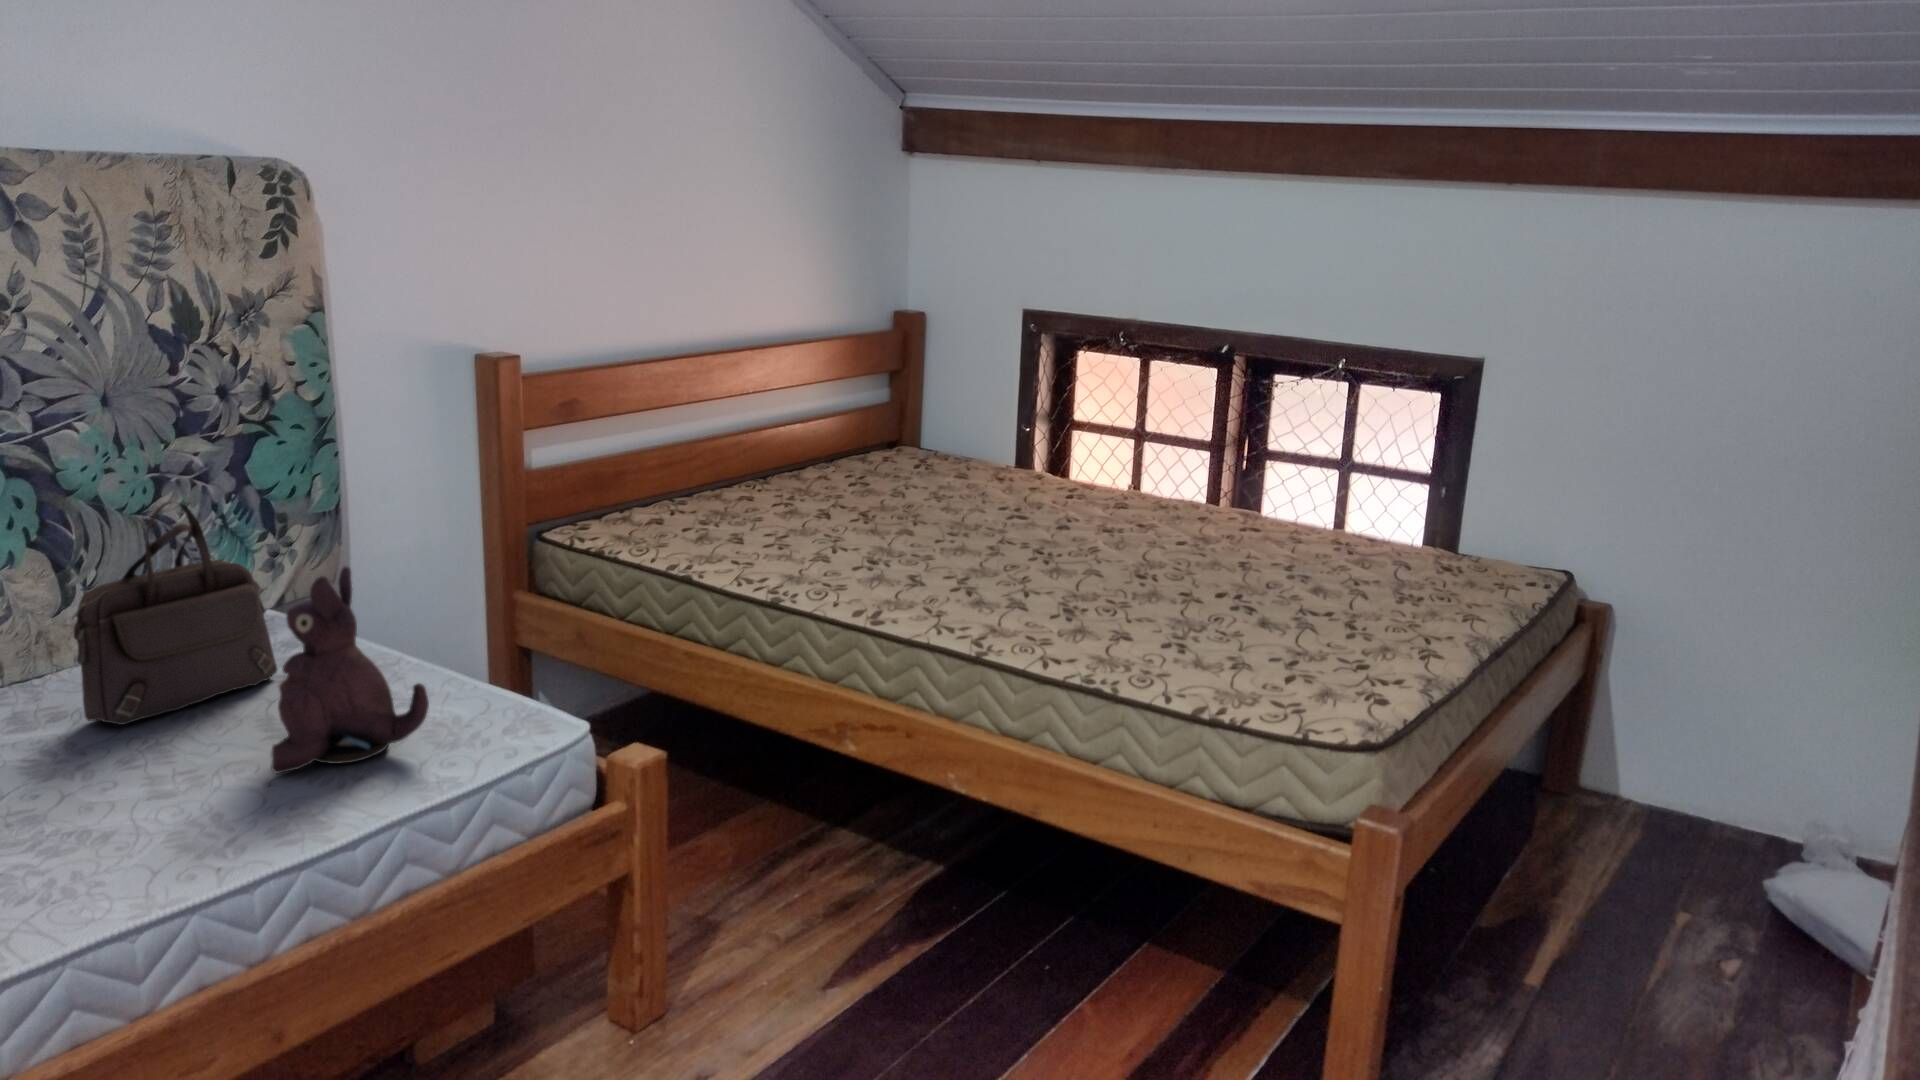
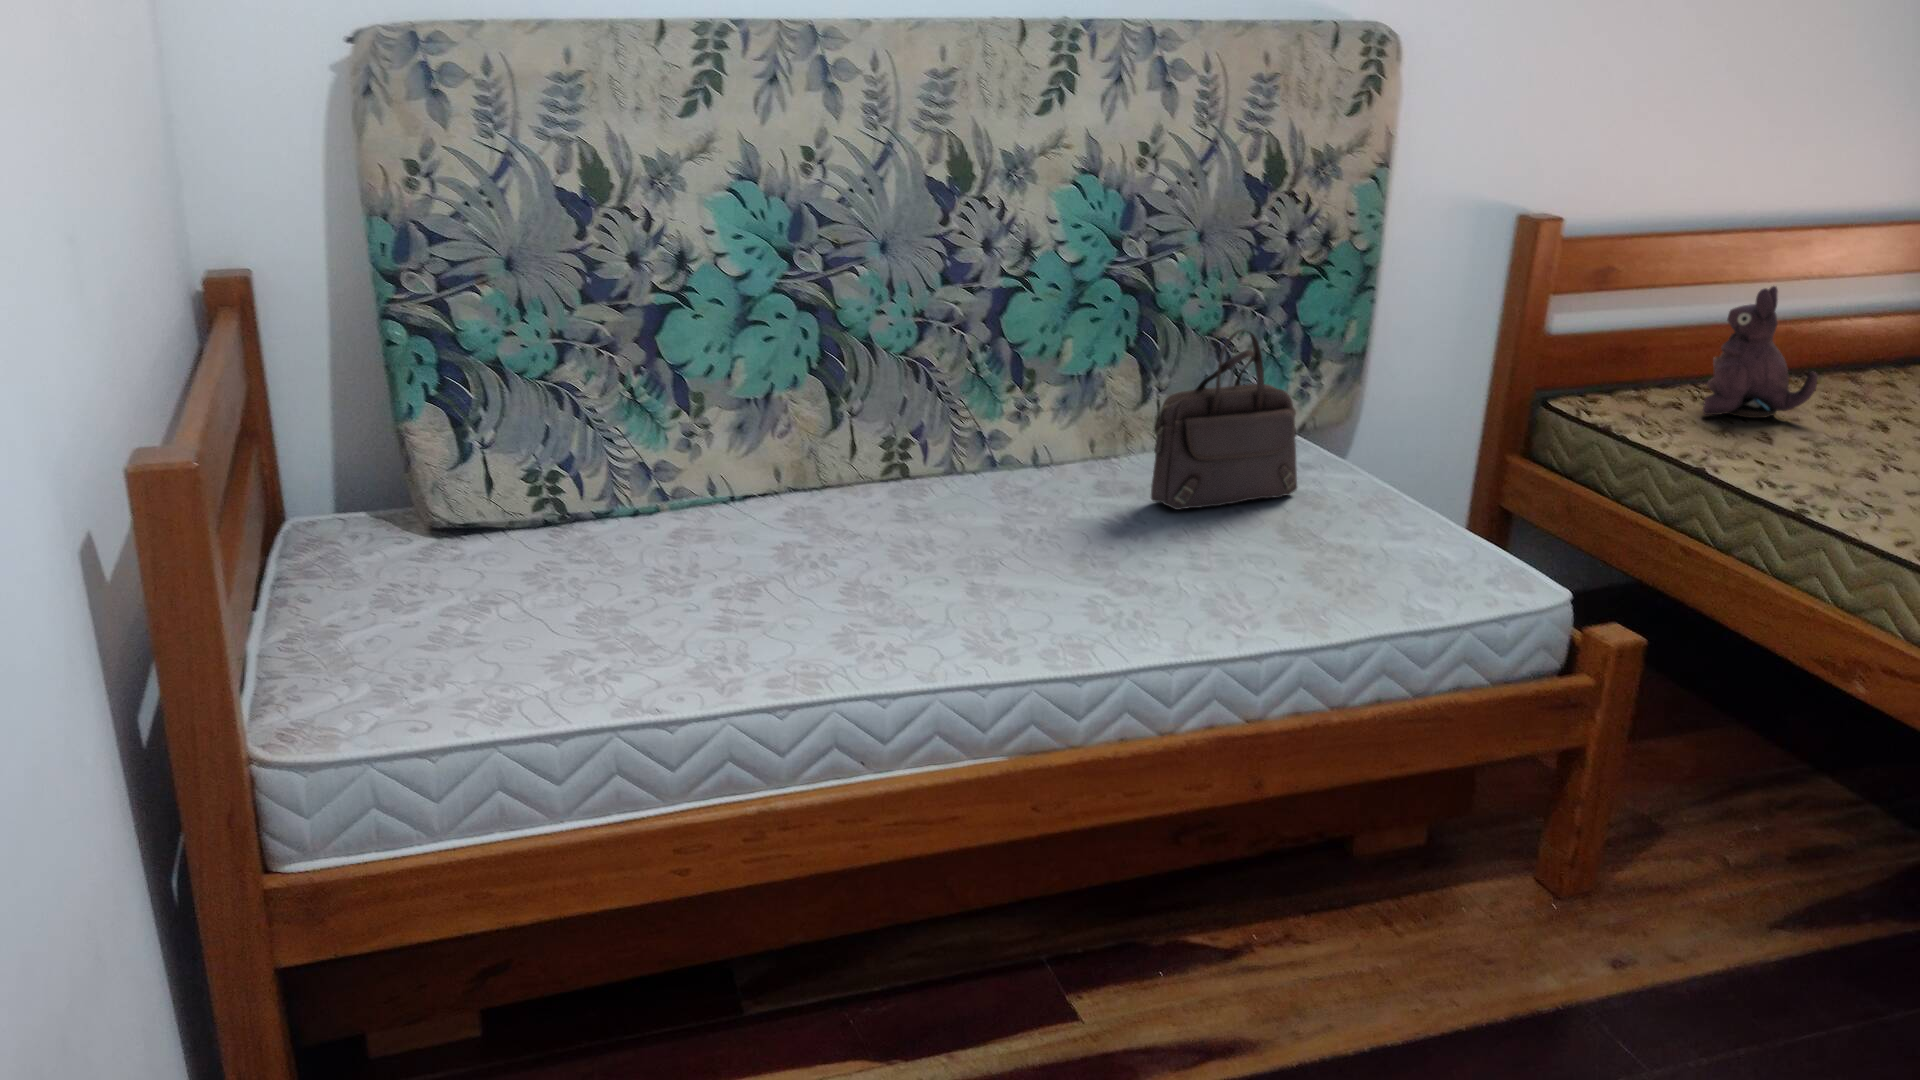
plush toy: present [271,566,429,773] -> present [1702,286,1818,418]

